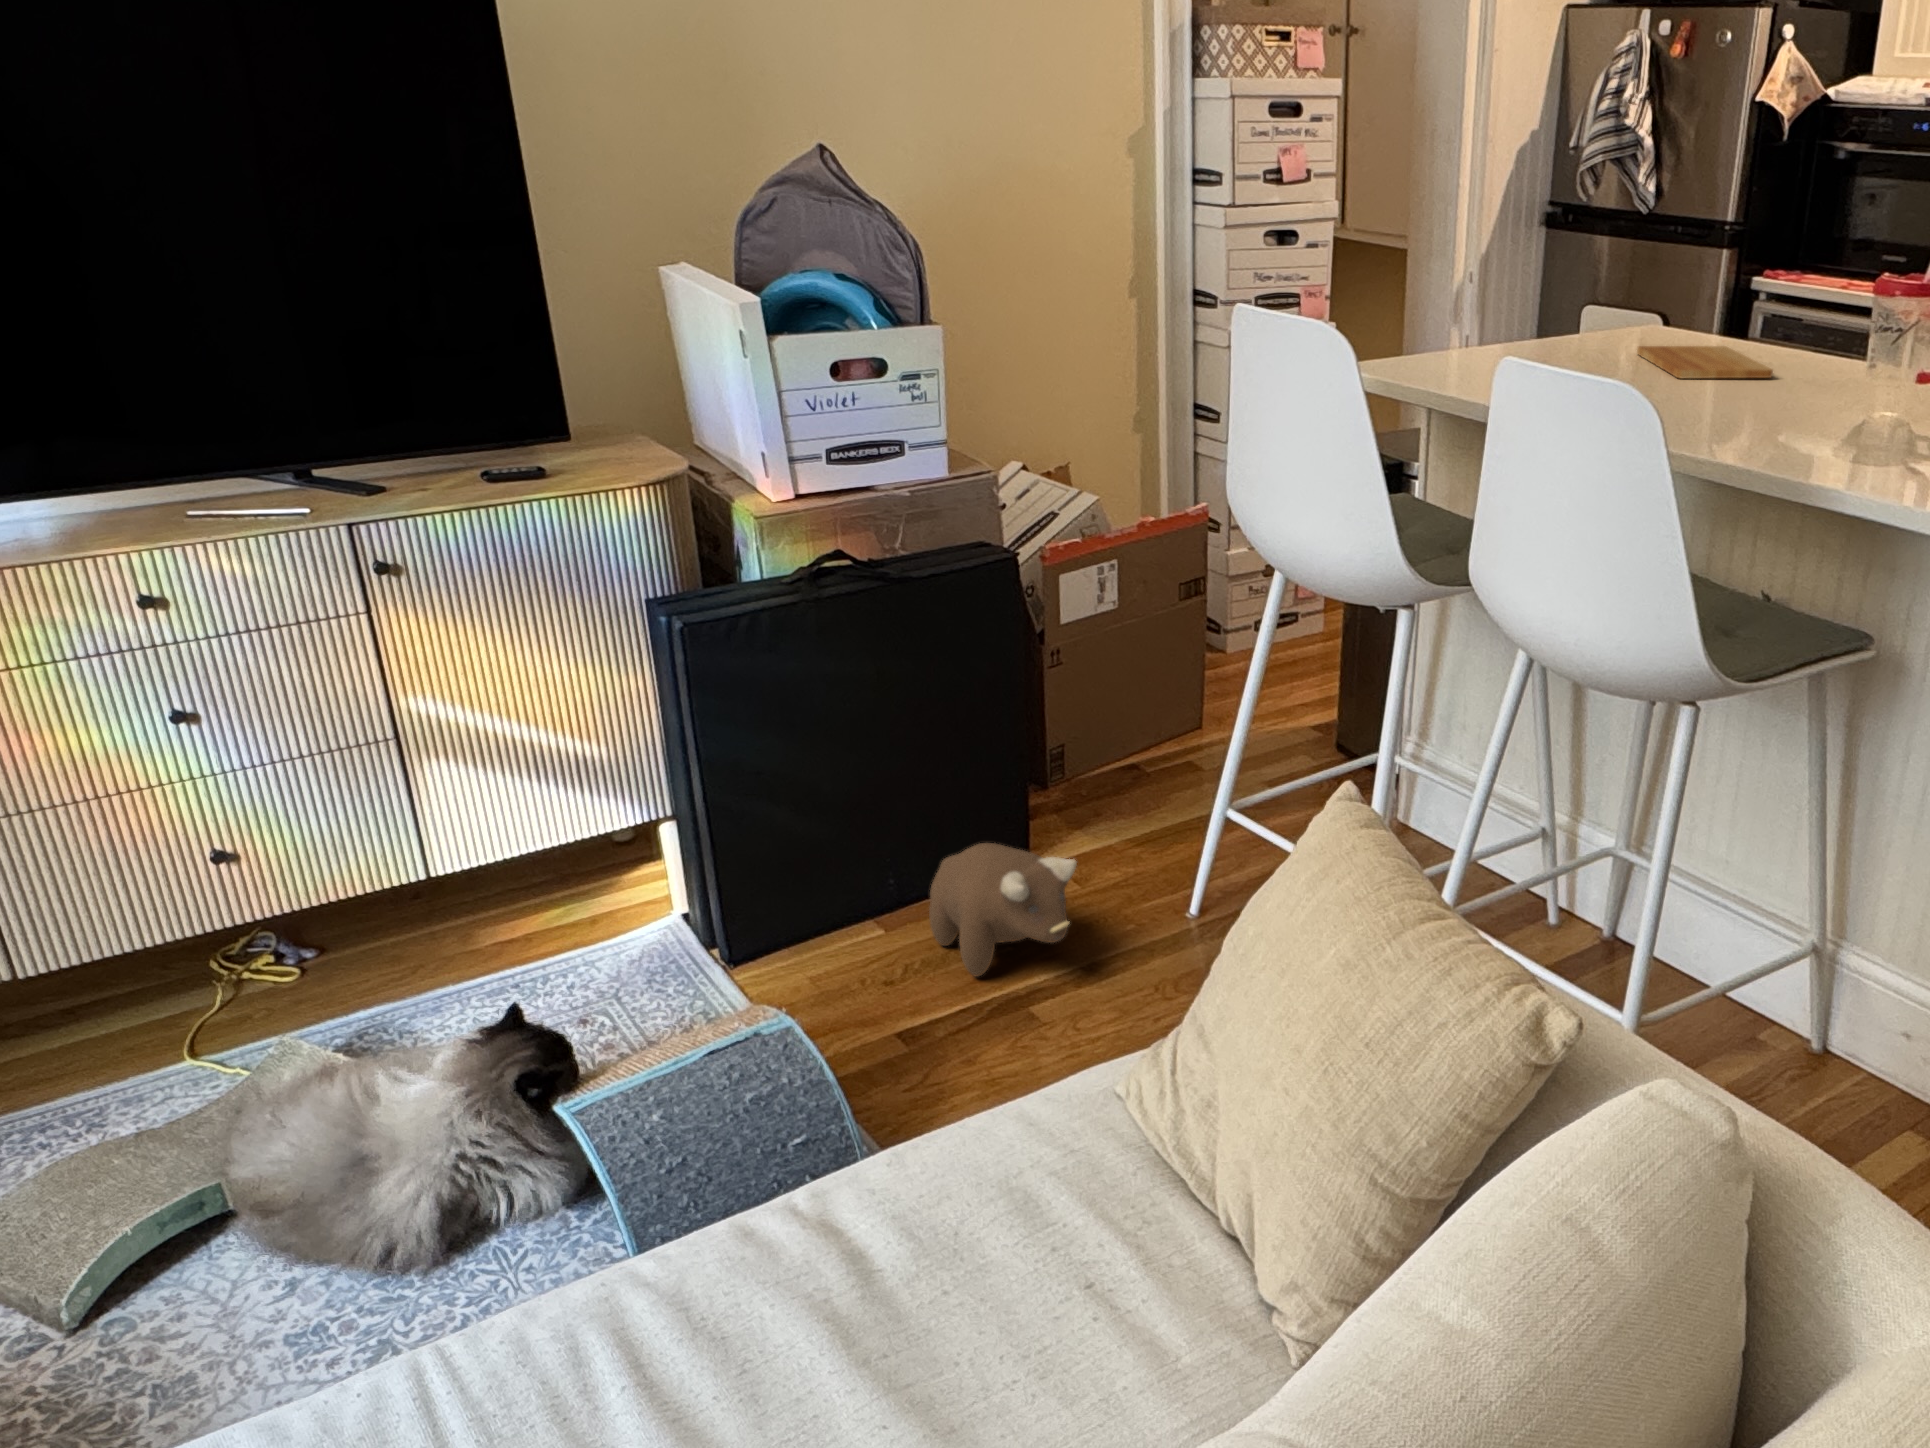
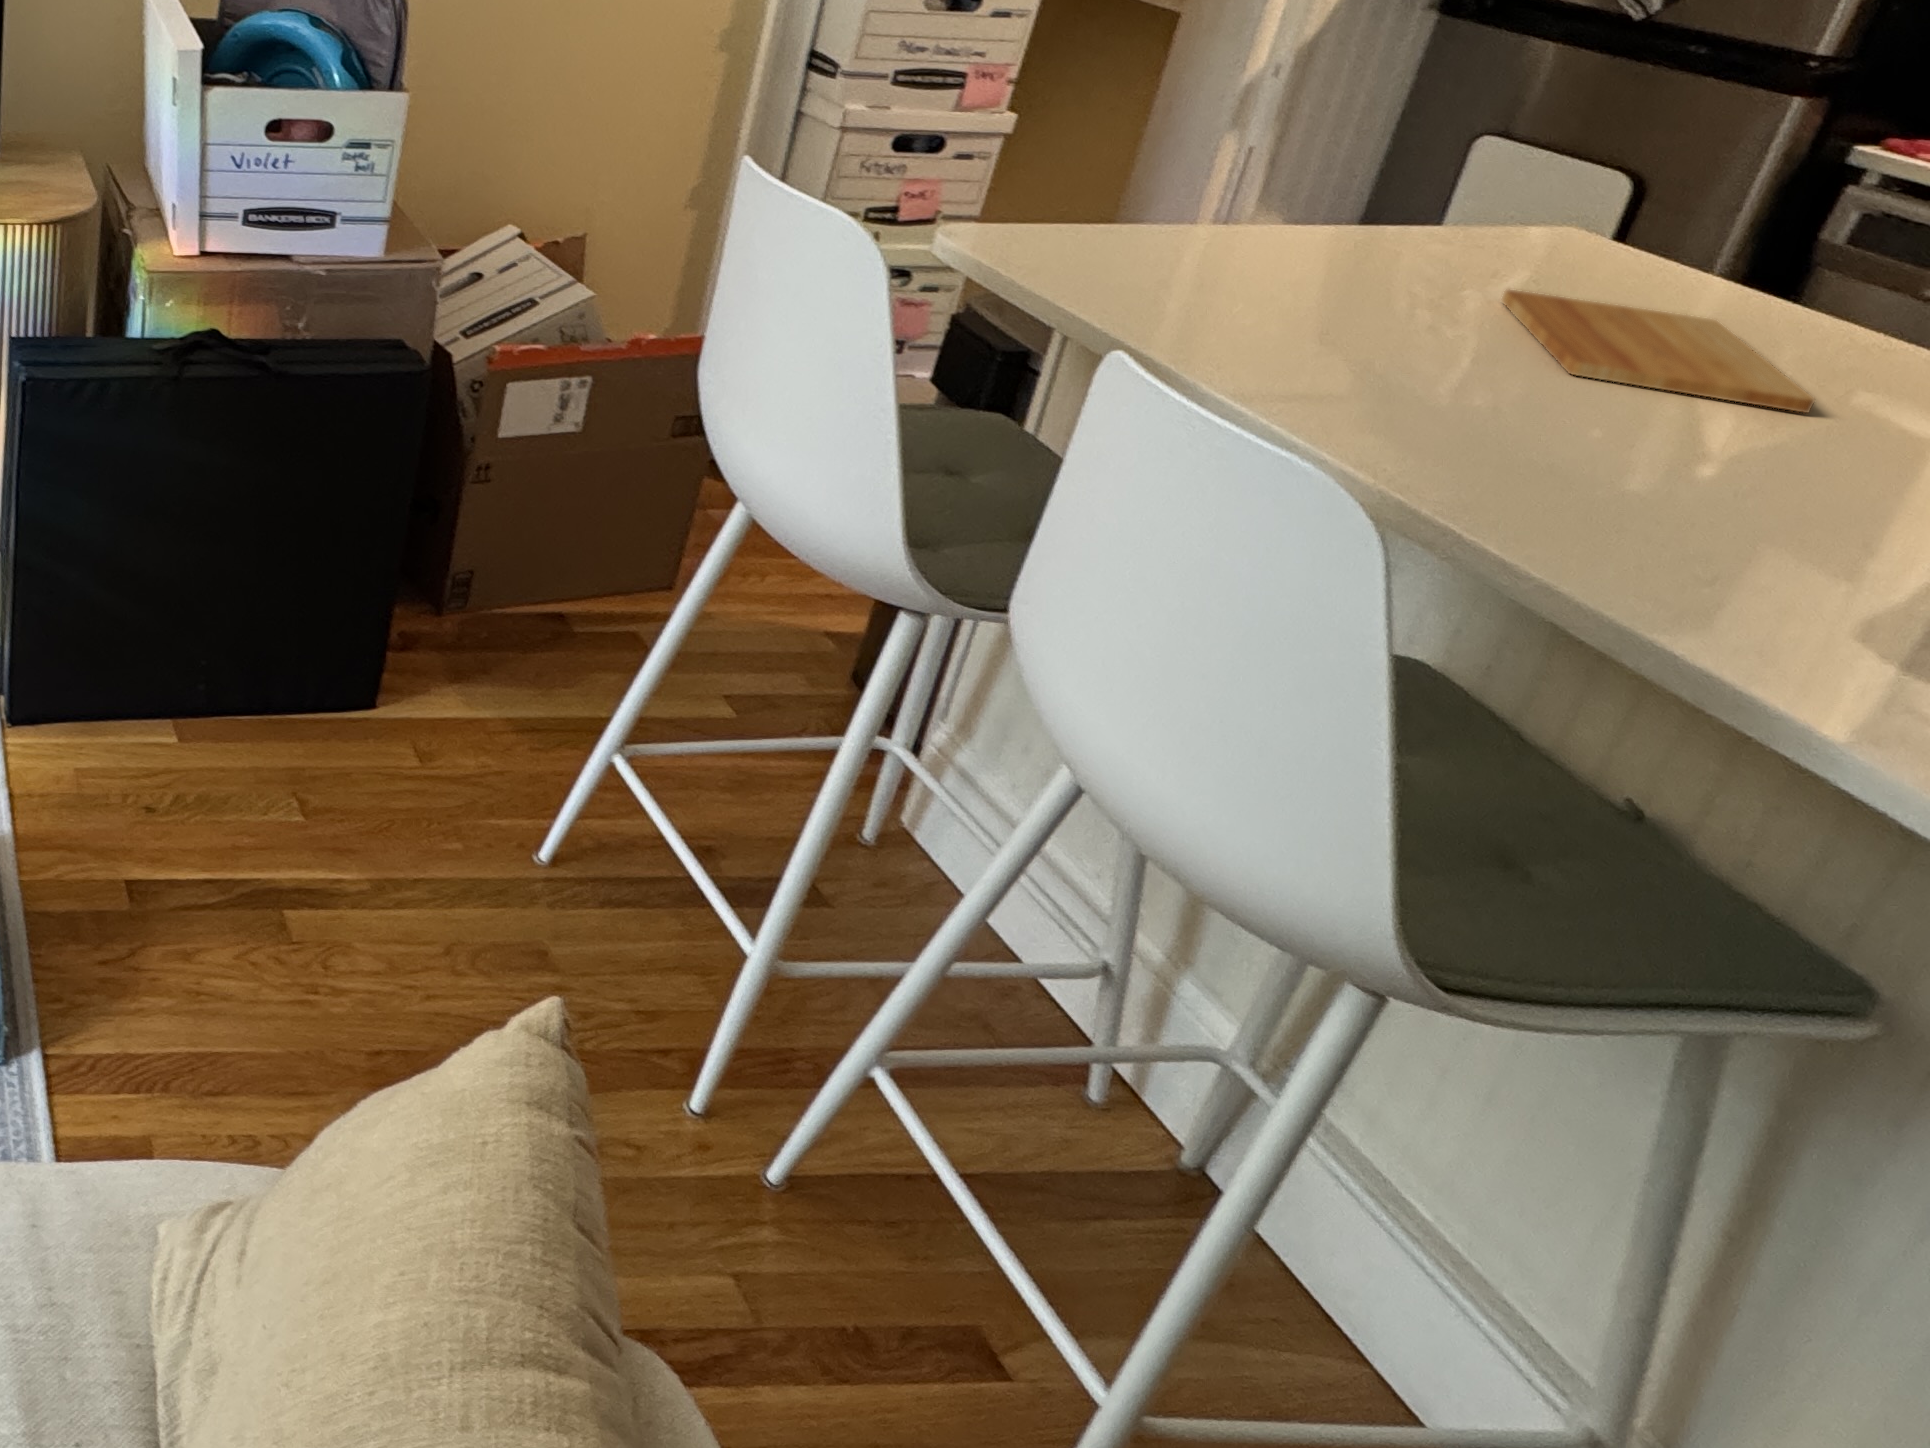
plush toy: present [929,843,1077,976] -> none [207,696,379,858]

